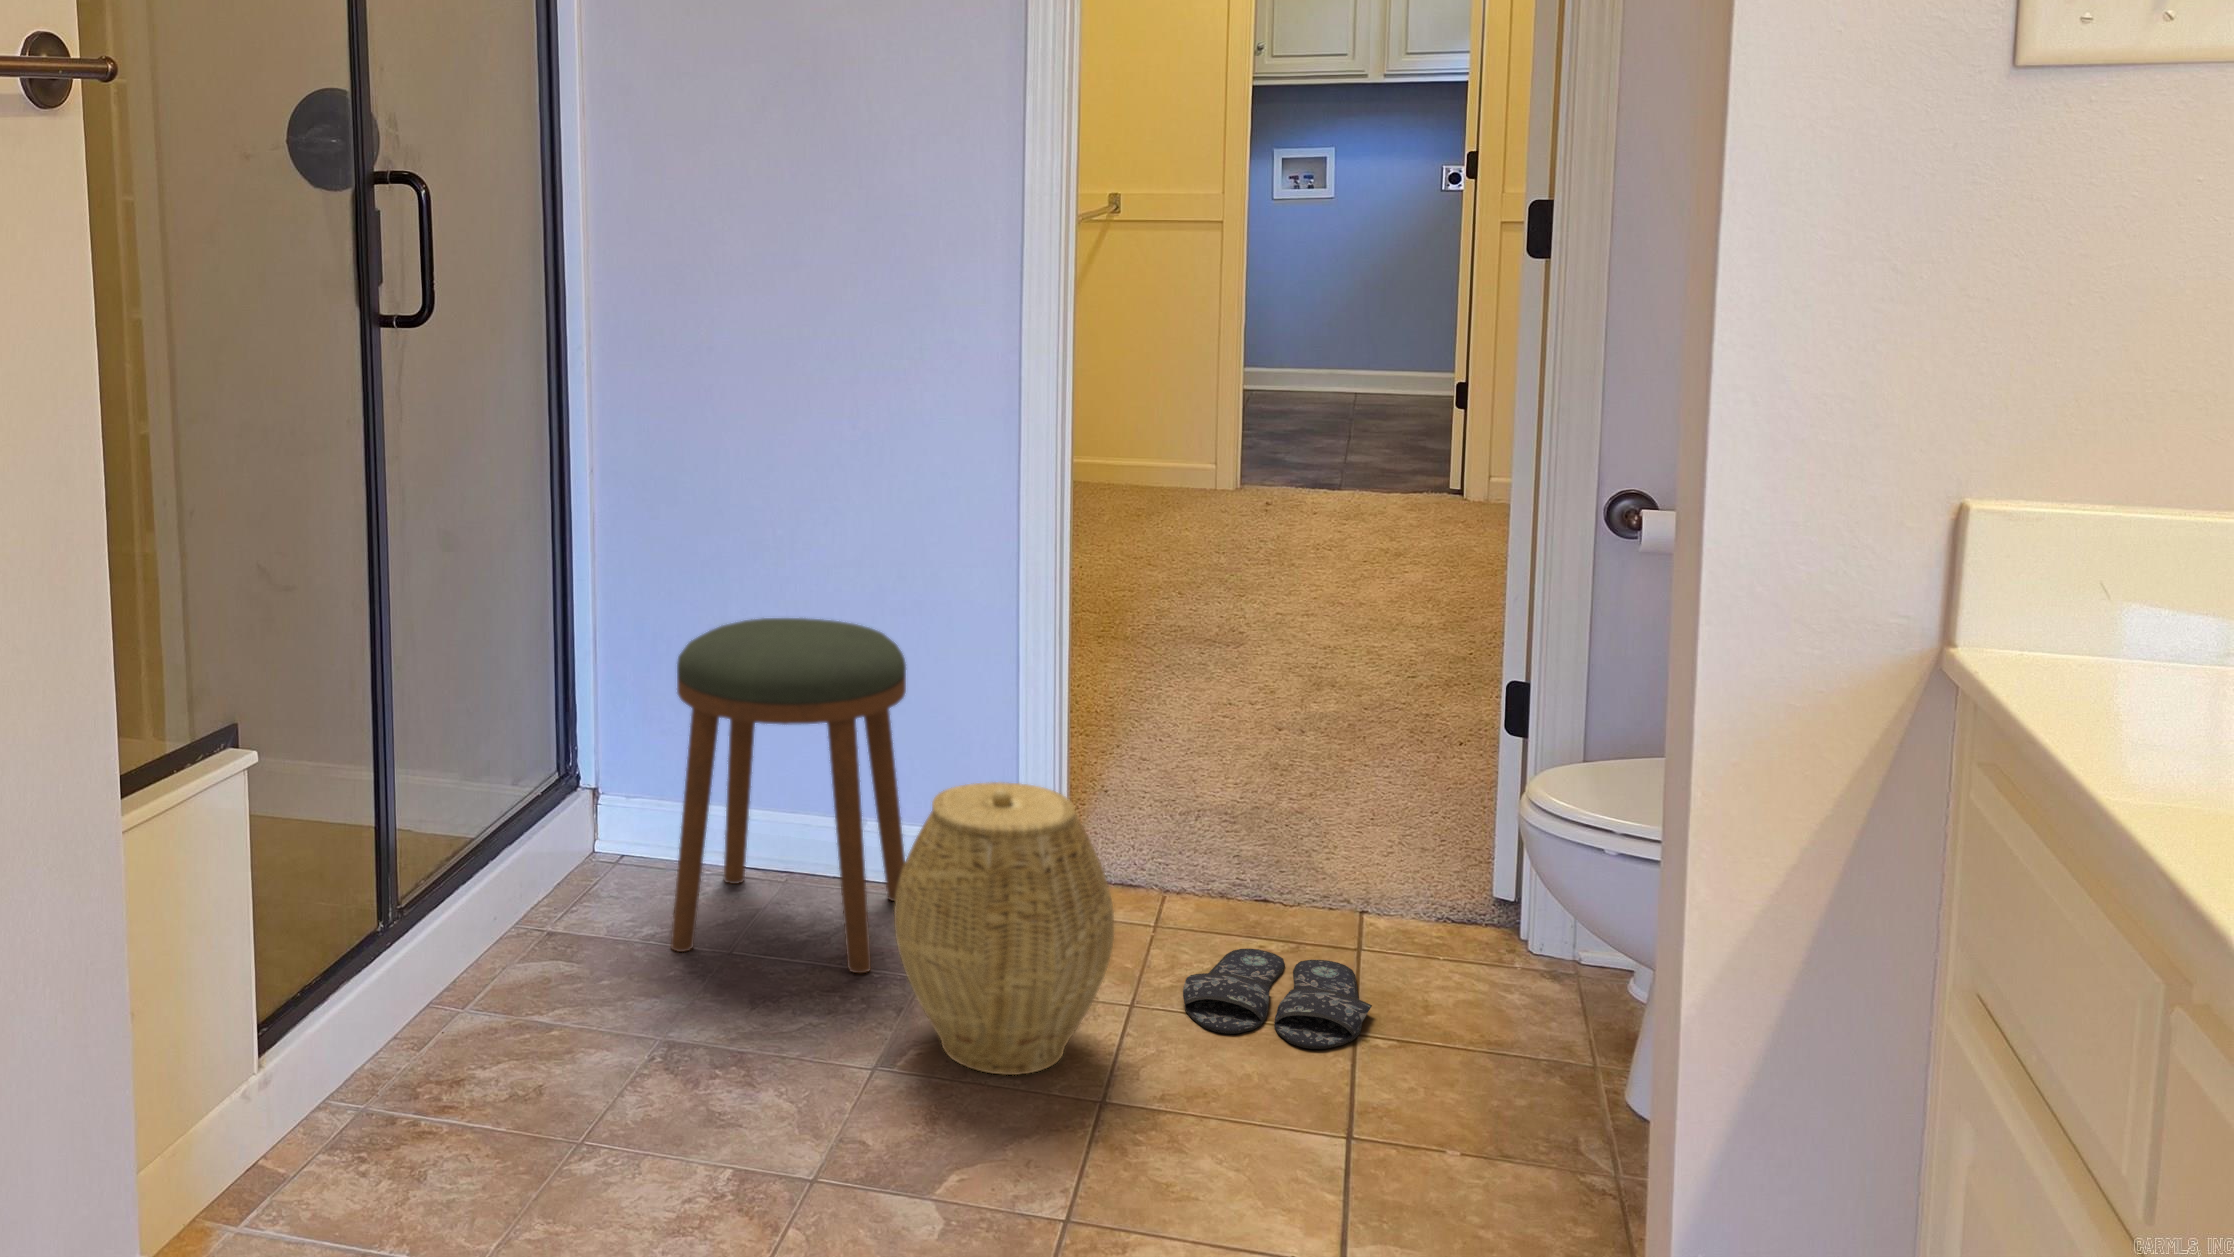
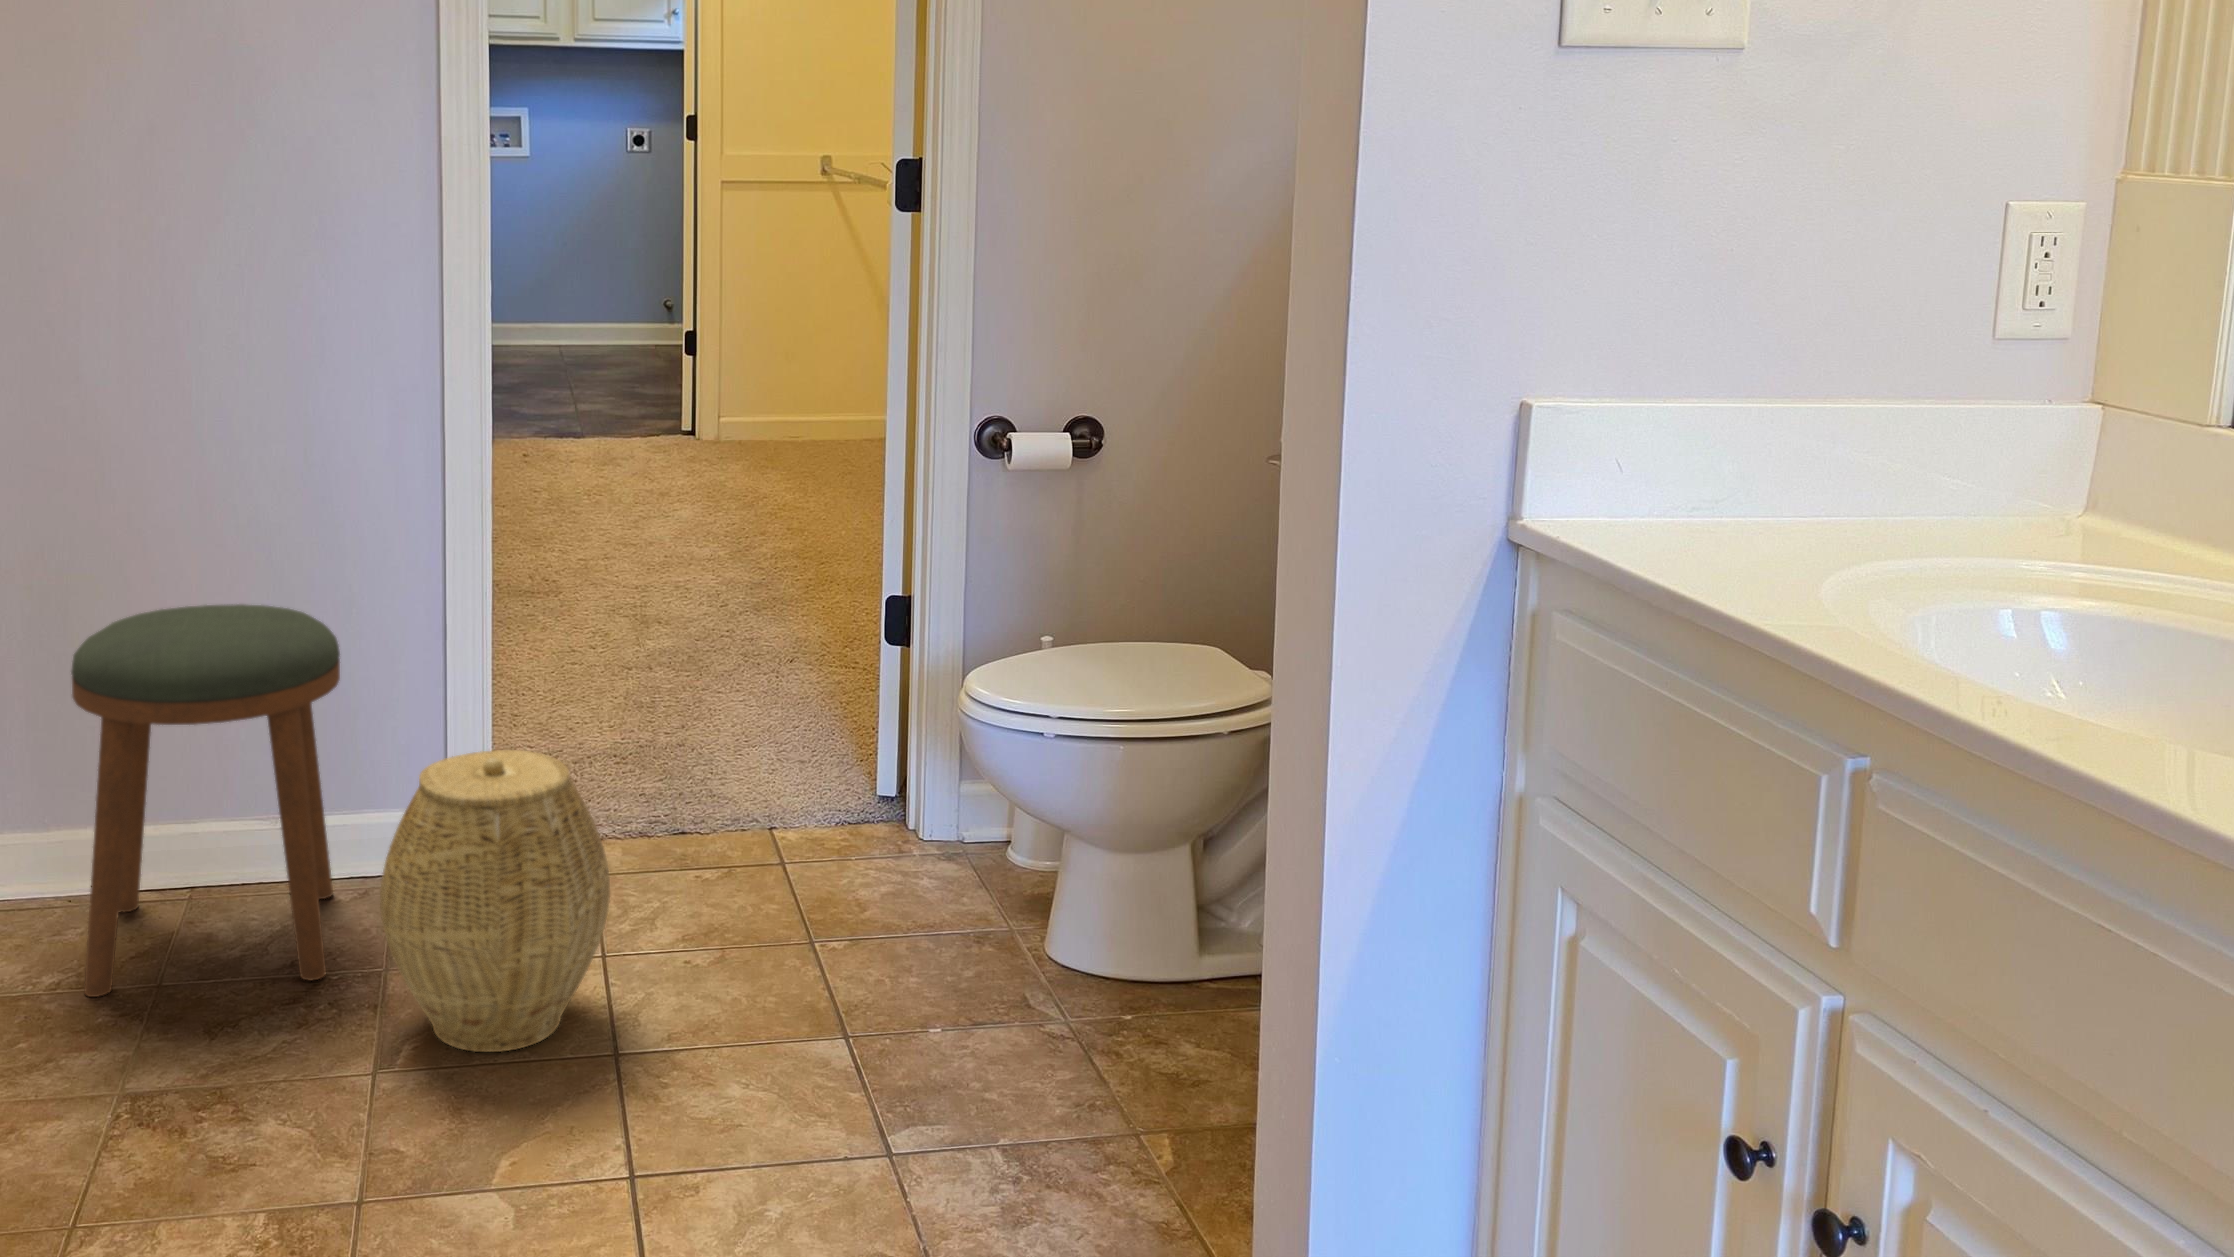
slippers: present [1183,949,1372,1049] -> none [646,881,819,967]

